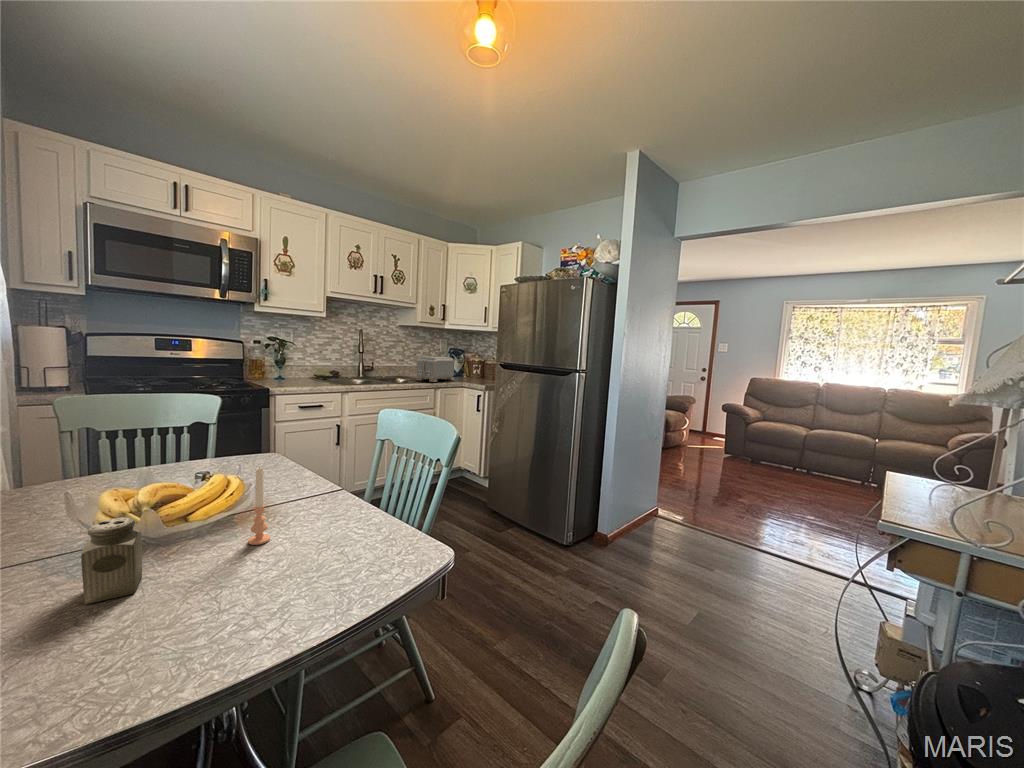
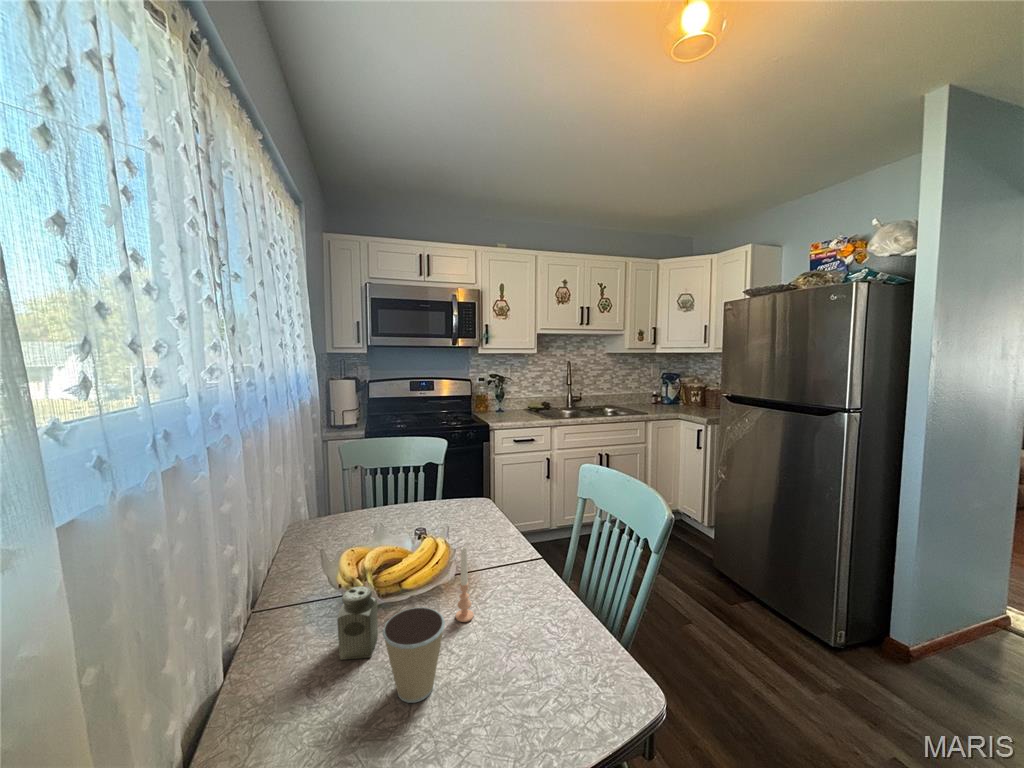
toaster: present [416,357,454,382] -> none [625,385,669,414]
coffee cup: none [160,520,244,615] -> present [382,607,445,703]

